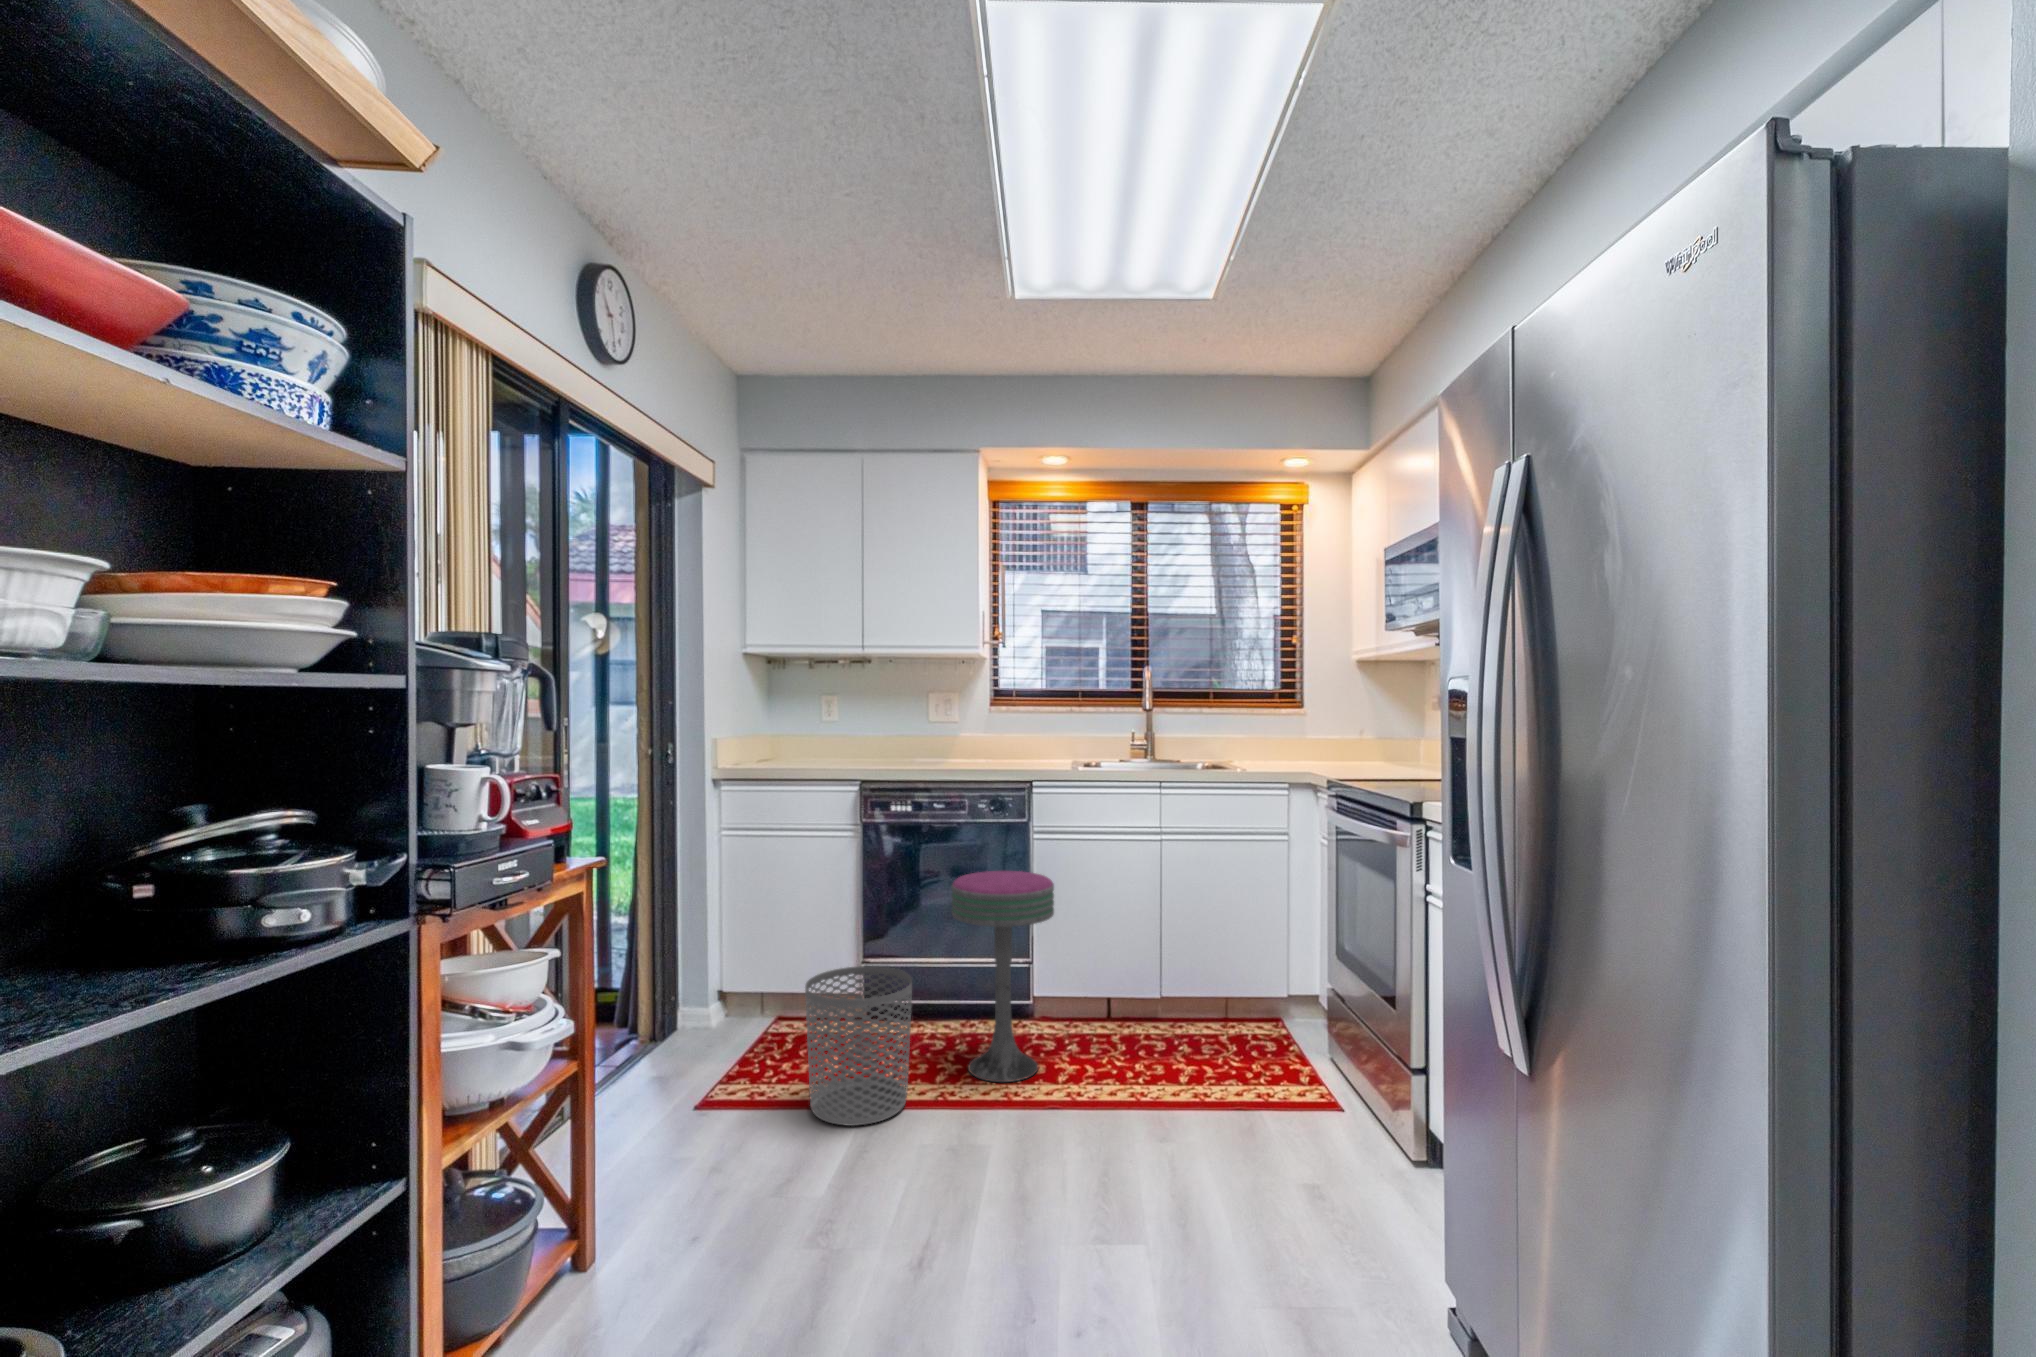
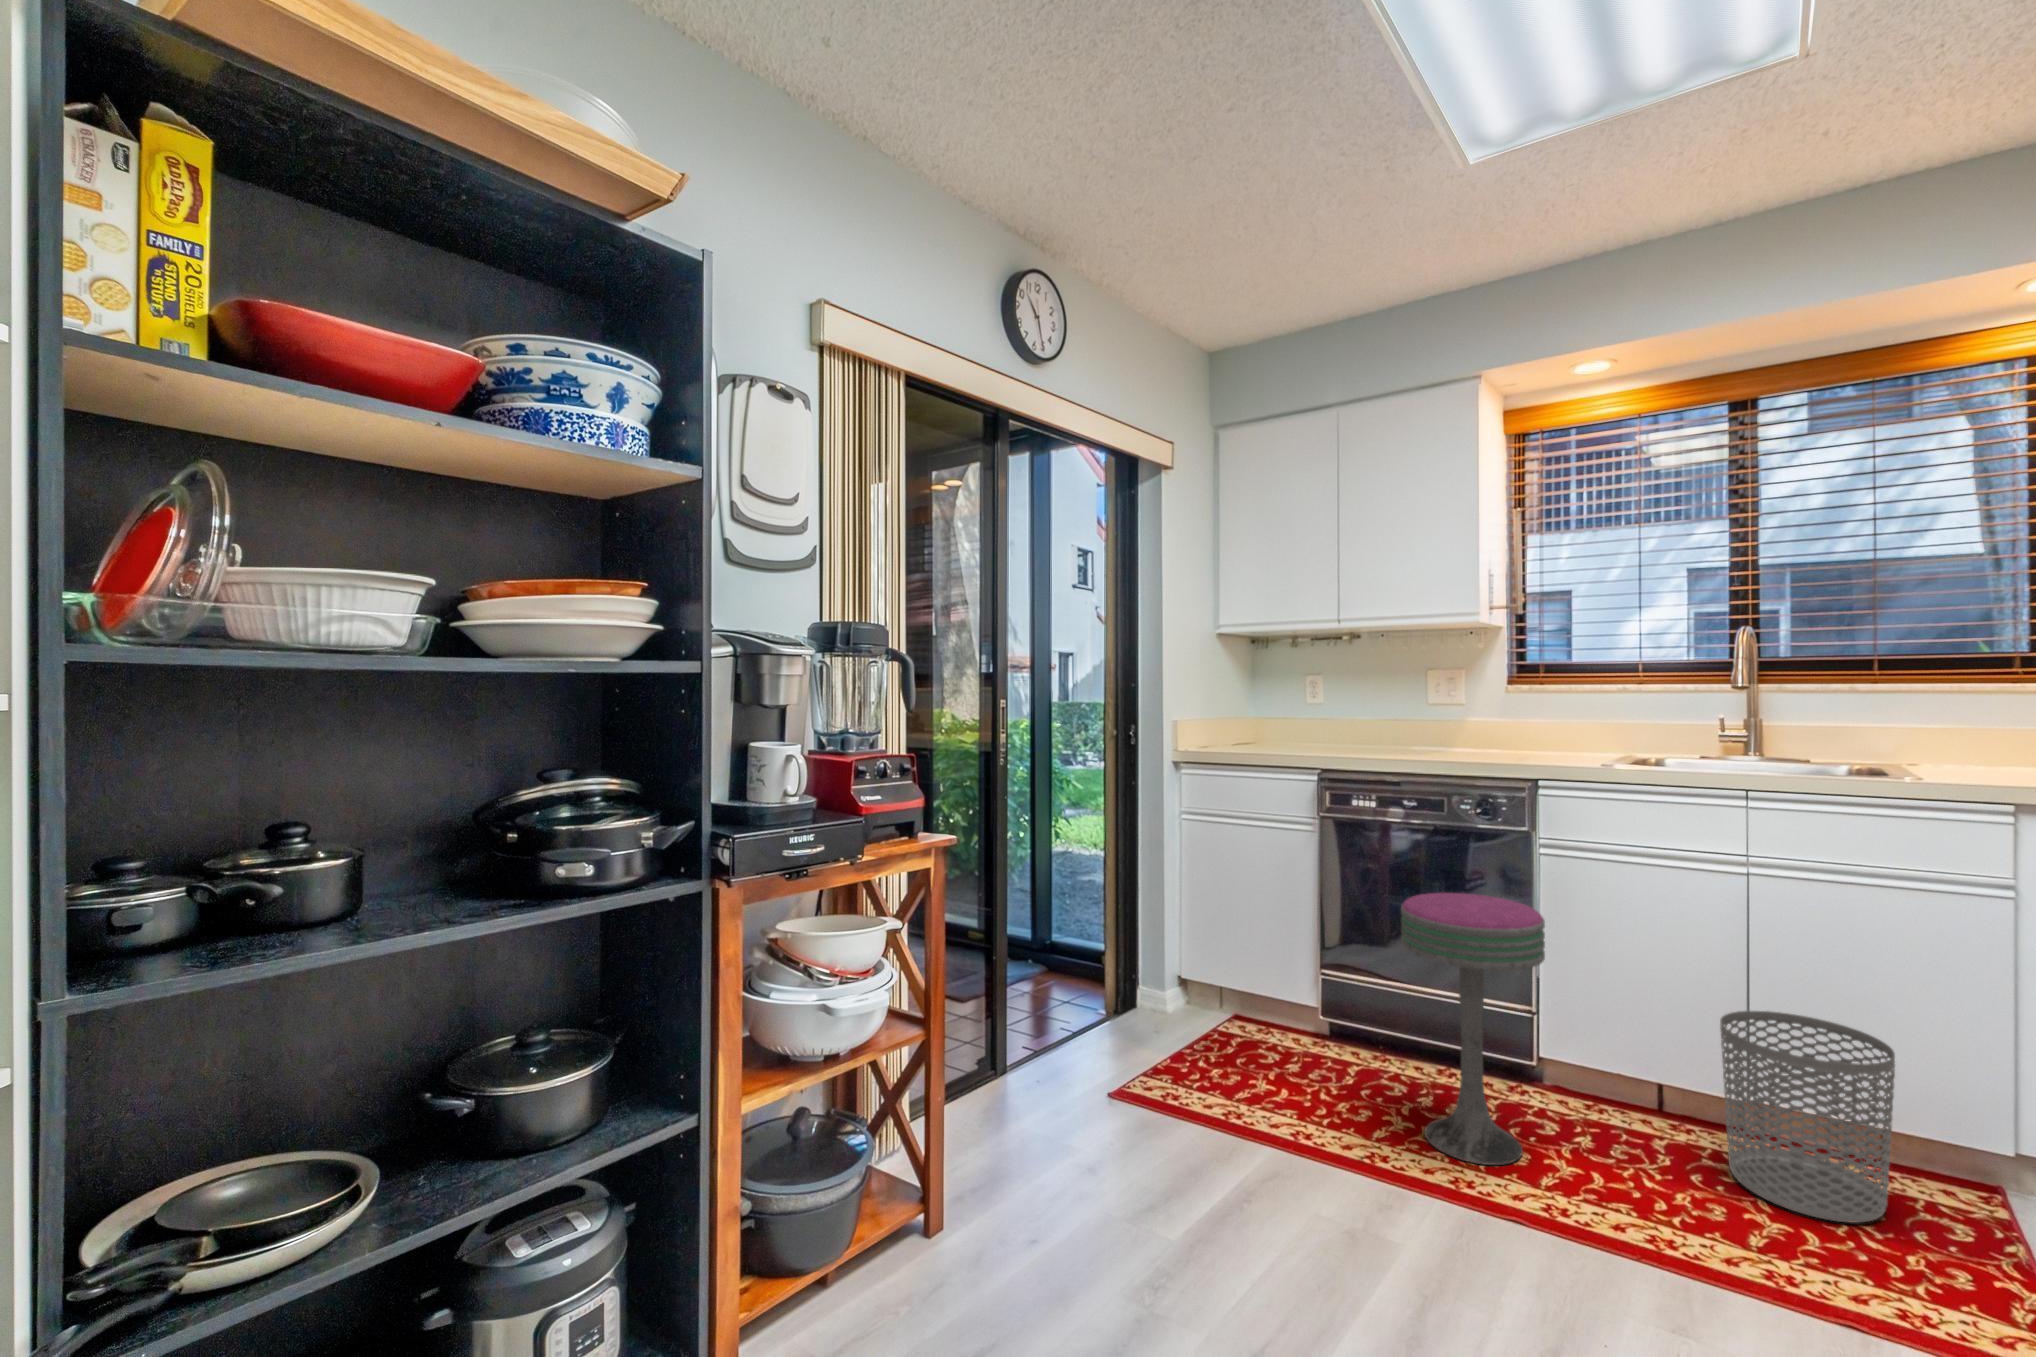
waste bin: present [805,966,912,1126] -> present [1720,1011,1895,1223]

